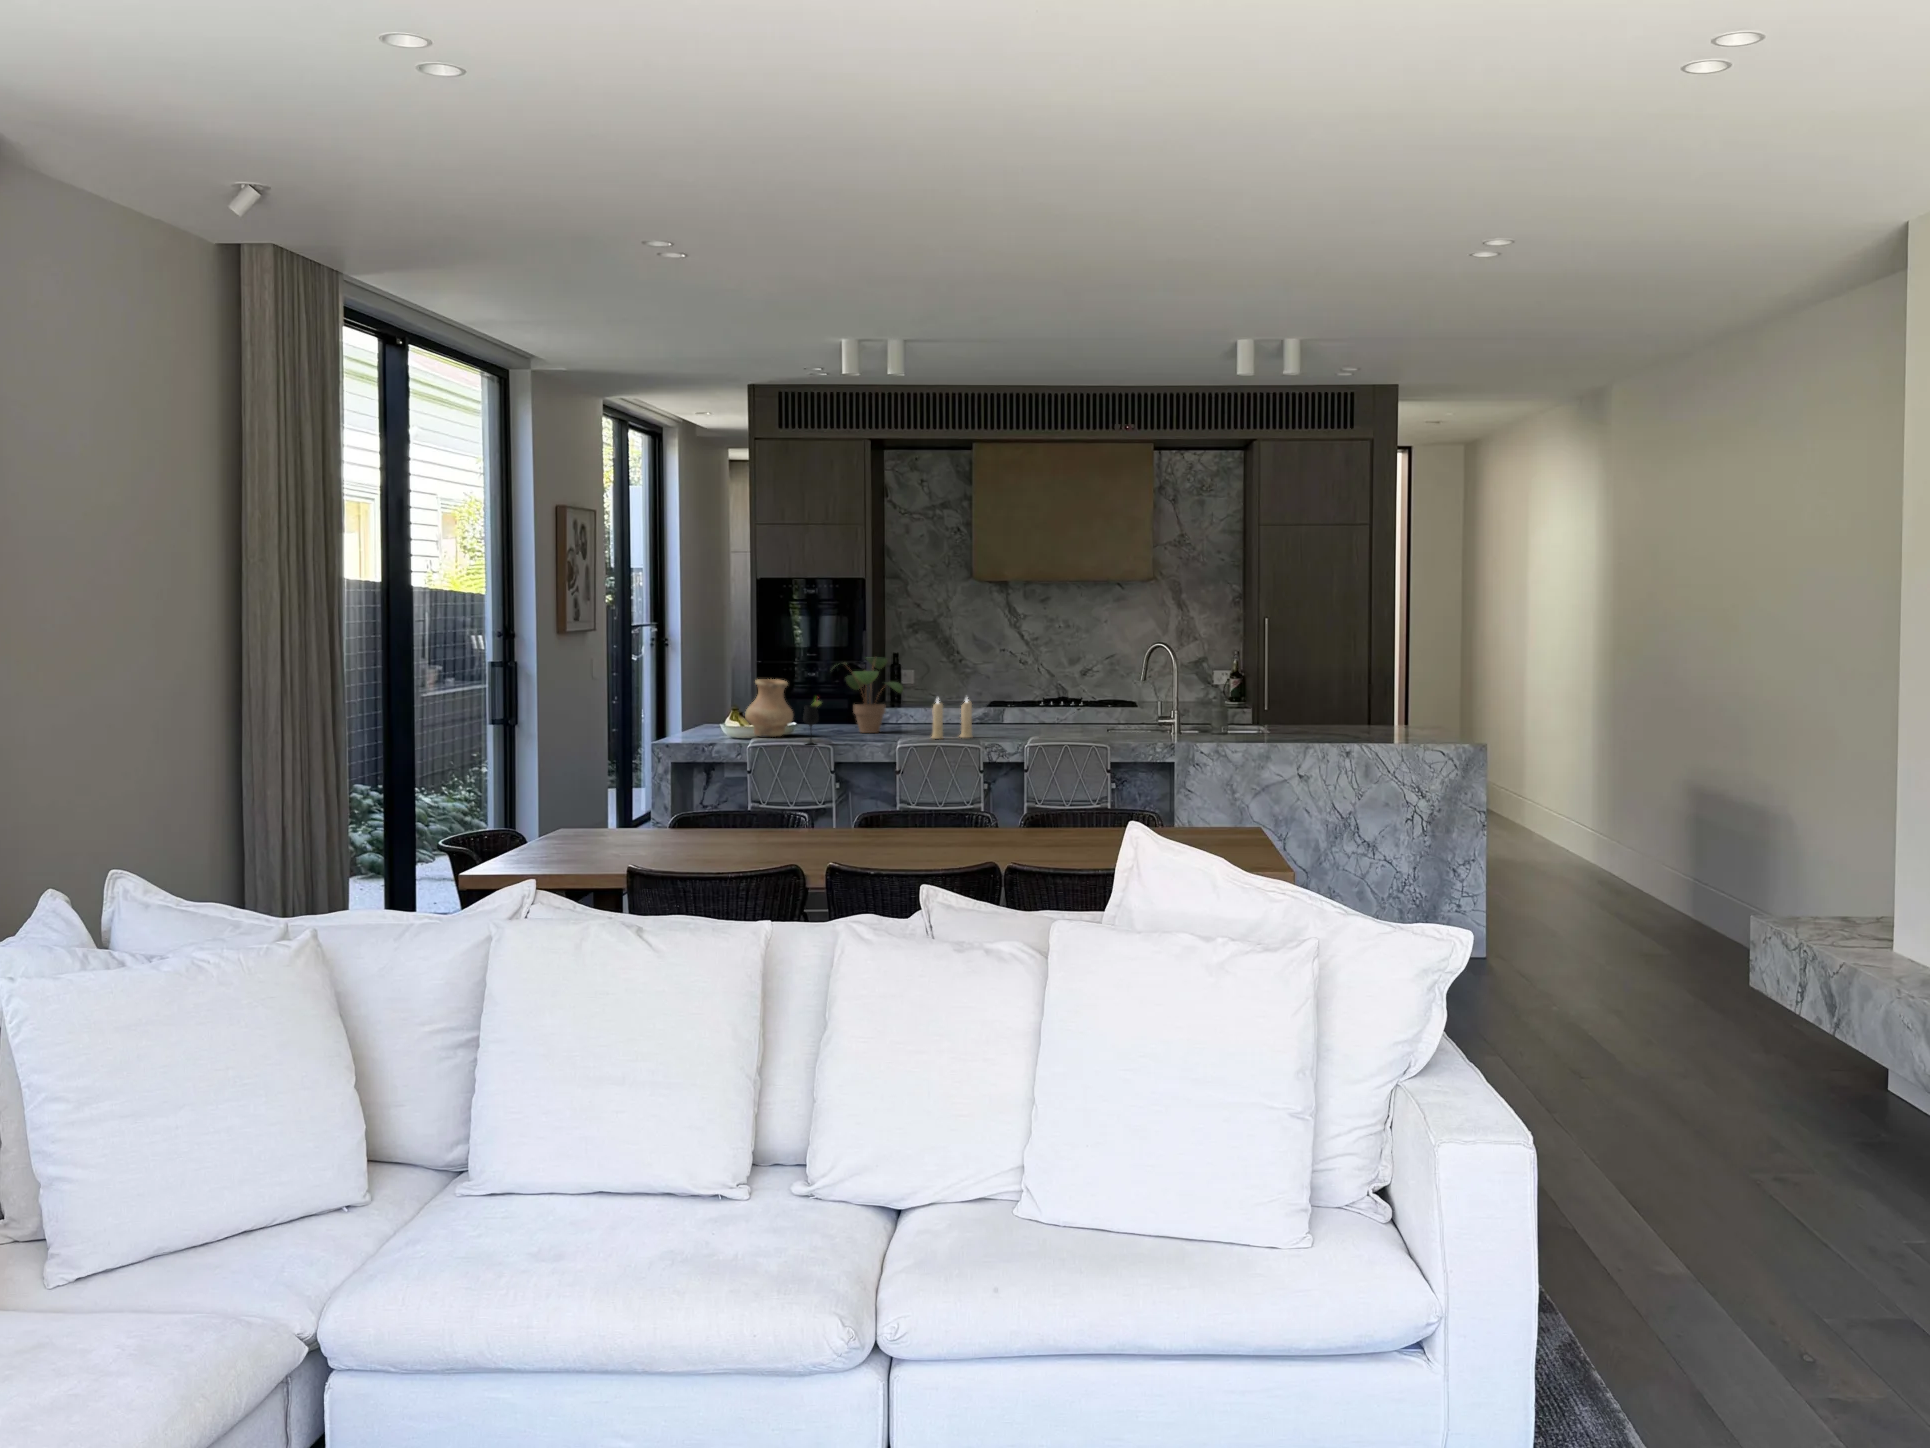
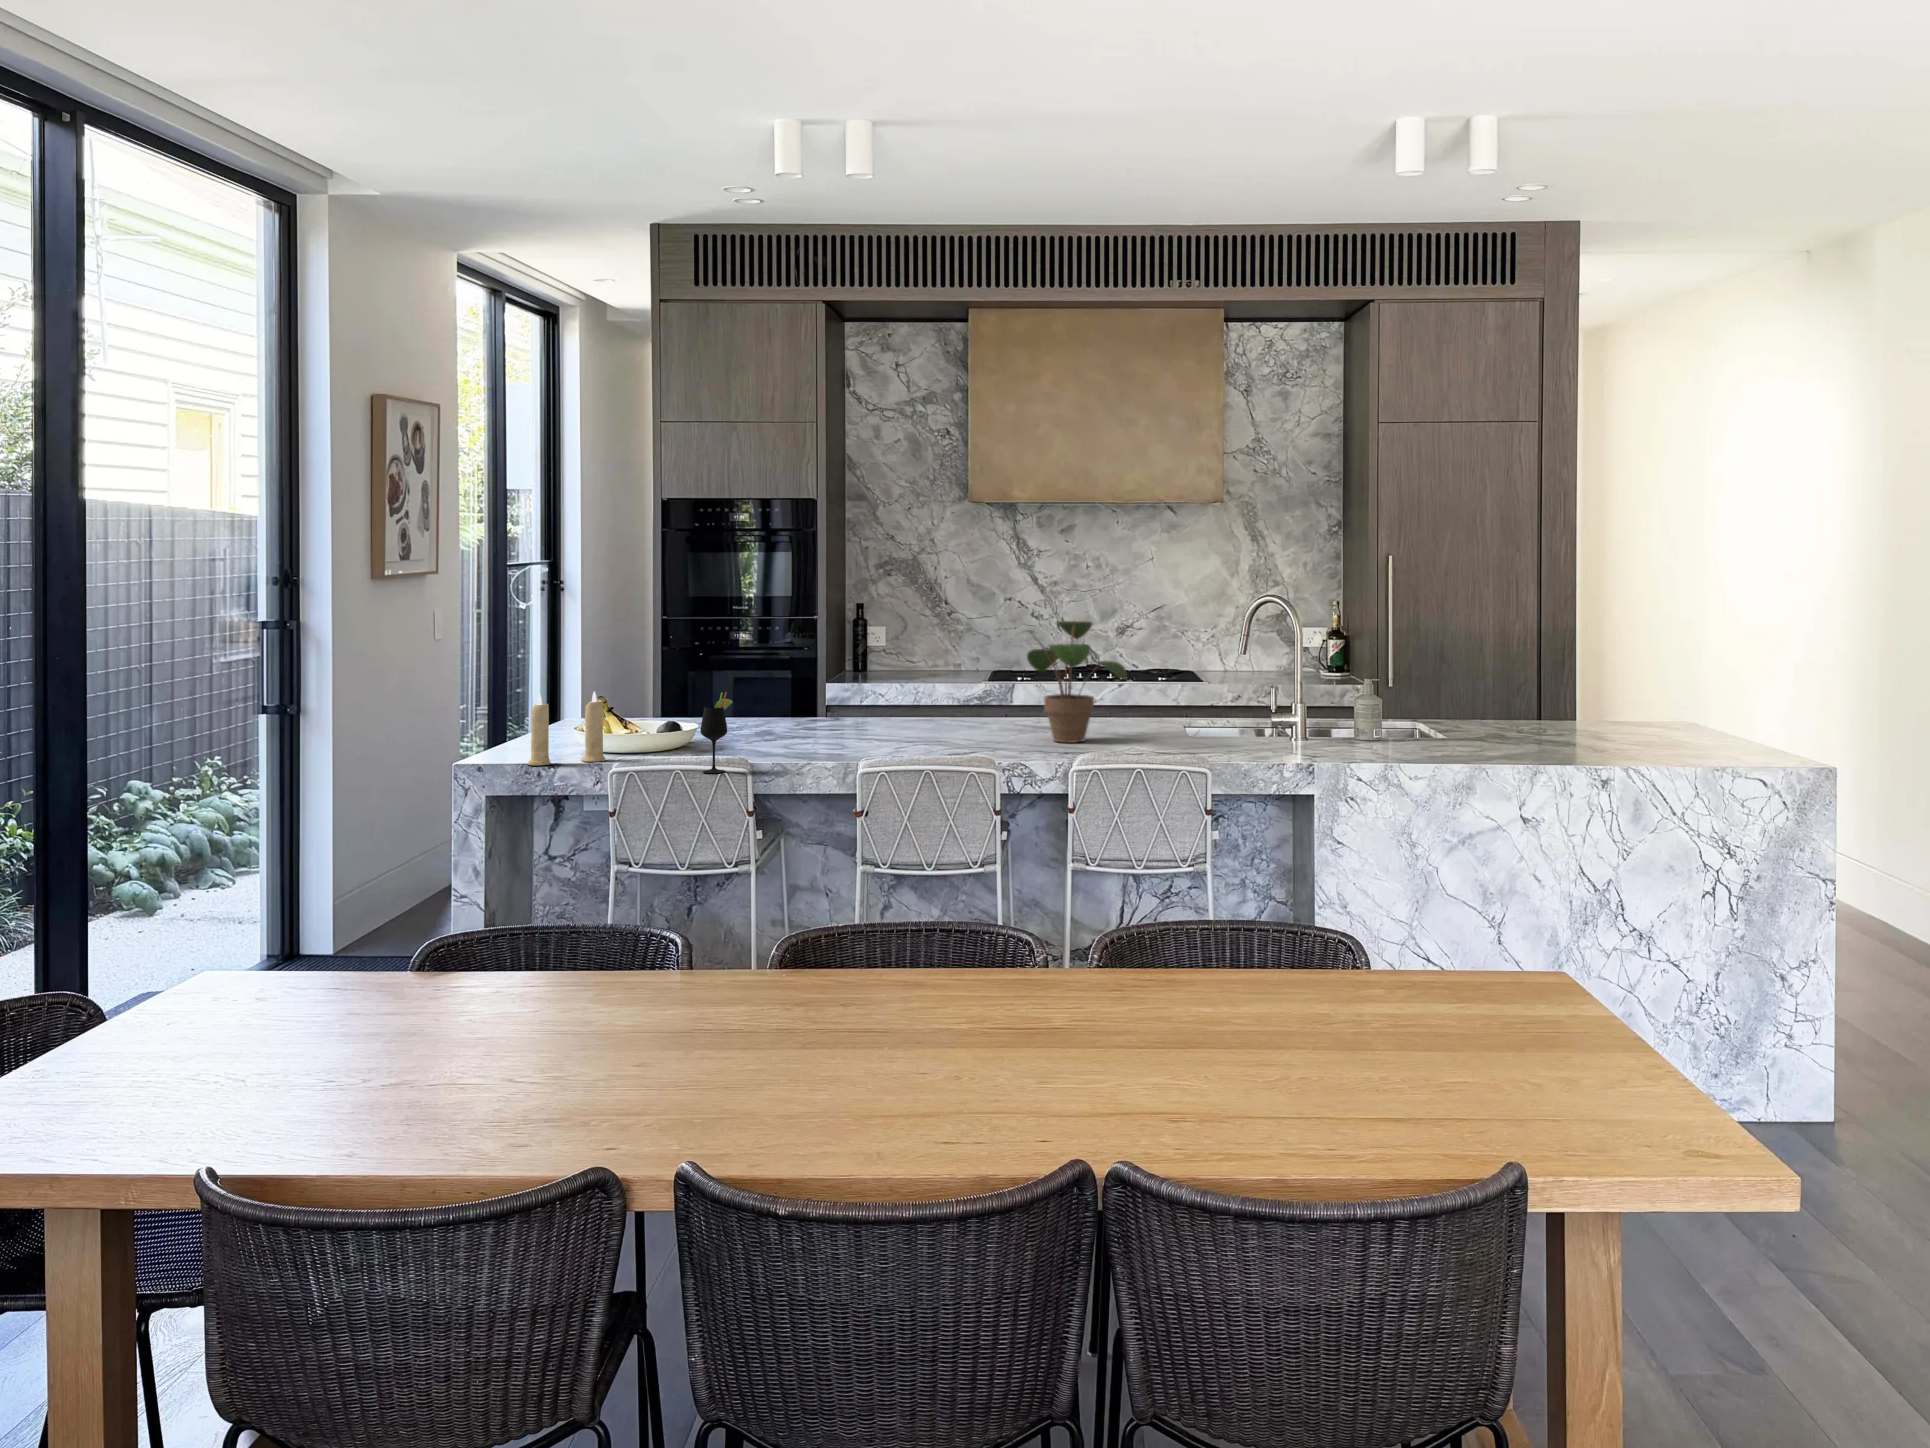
potted plant: present [846,657,903,733] -> present [1026,621,1127,743]
vase: present [745,679,793,737] -> none [615,658,693,752]
candle: present [931,698,972,739] -> present [527,692,606,765]

